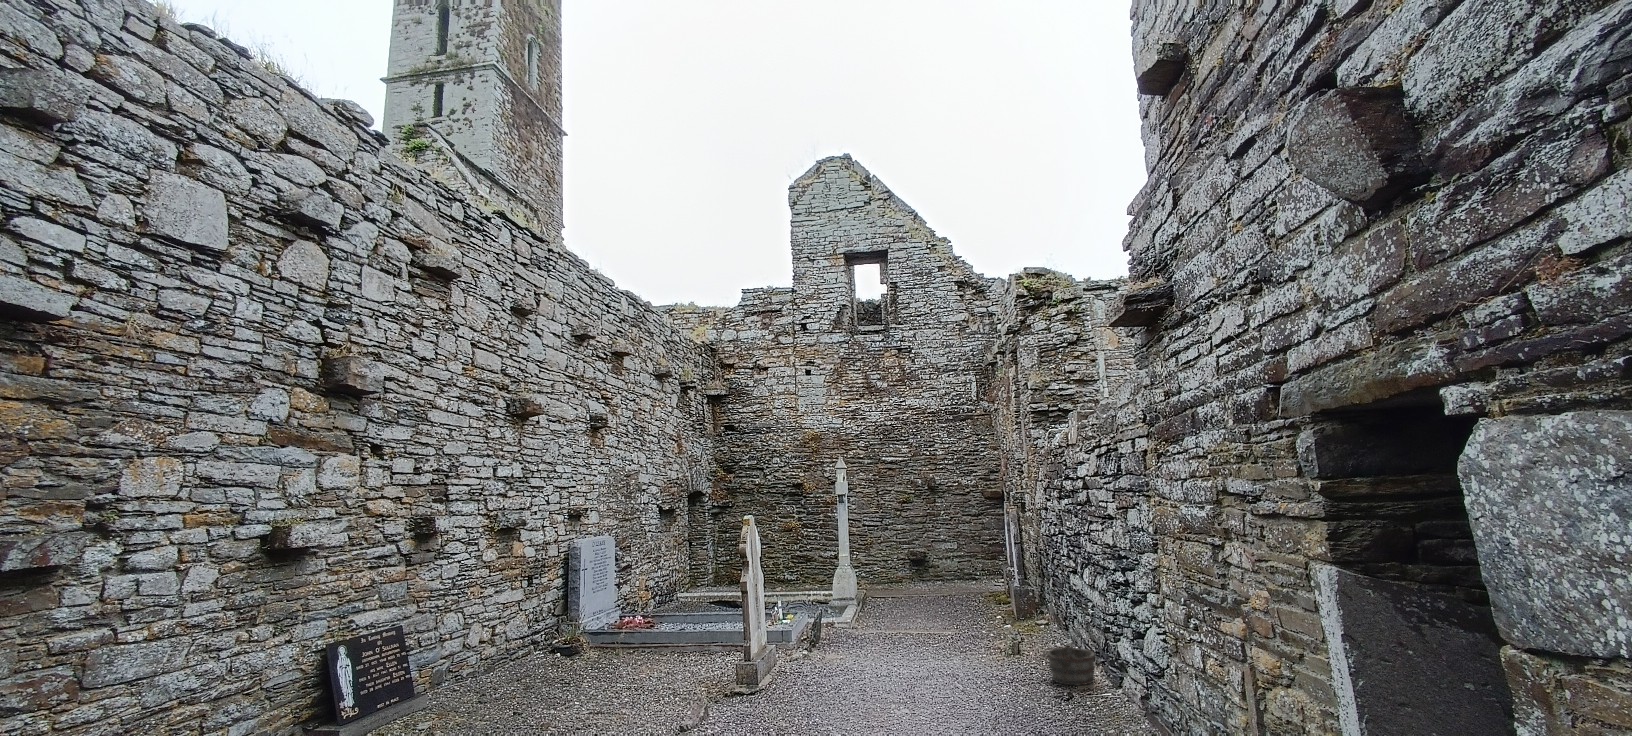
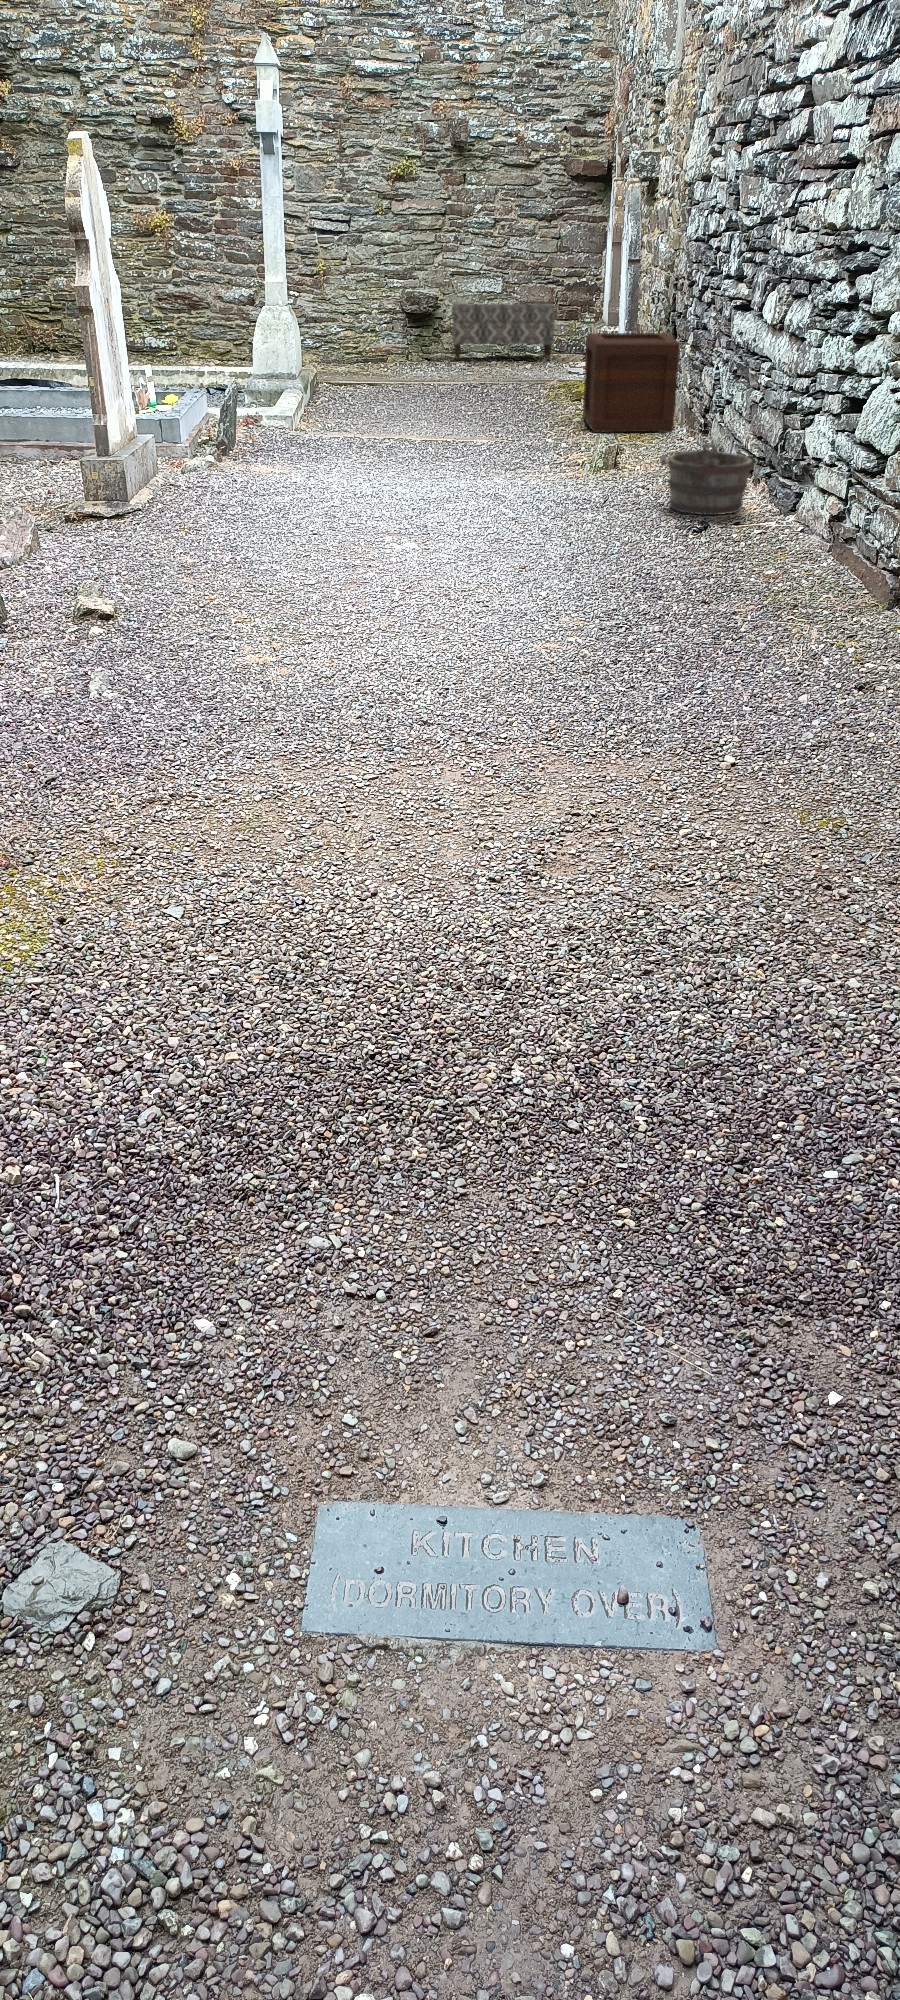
bench: none [933,553,987,583] -> present [452,303,555,361]
wooden crate: none [999,575,1053,628] -> present [583,333,680,432]

